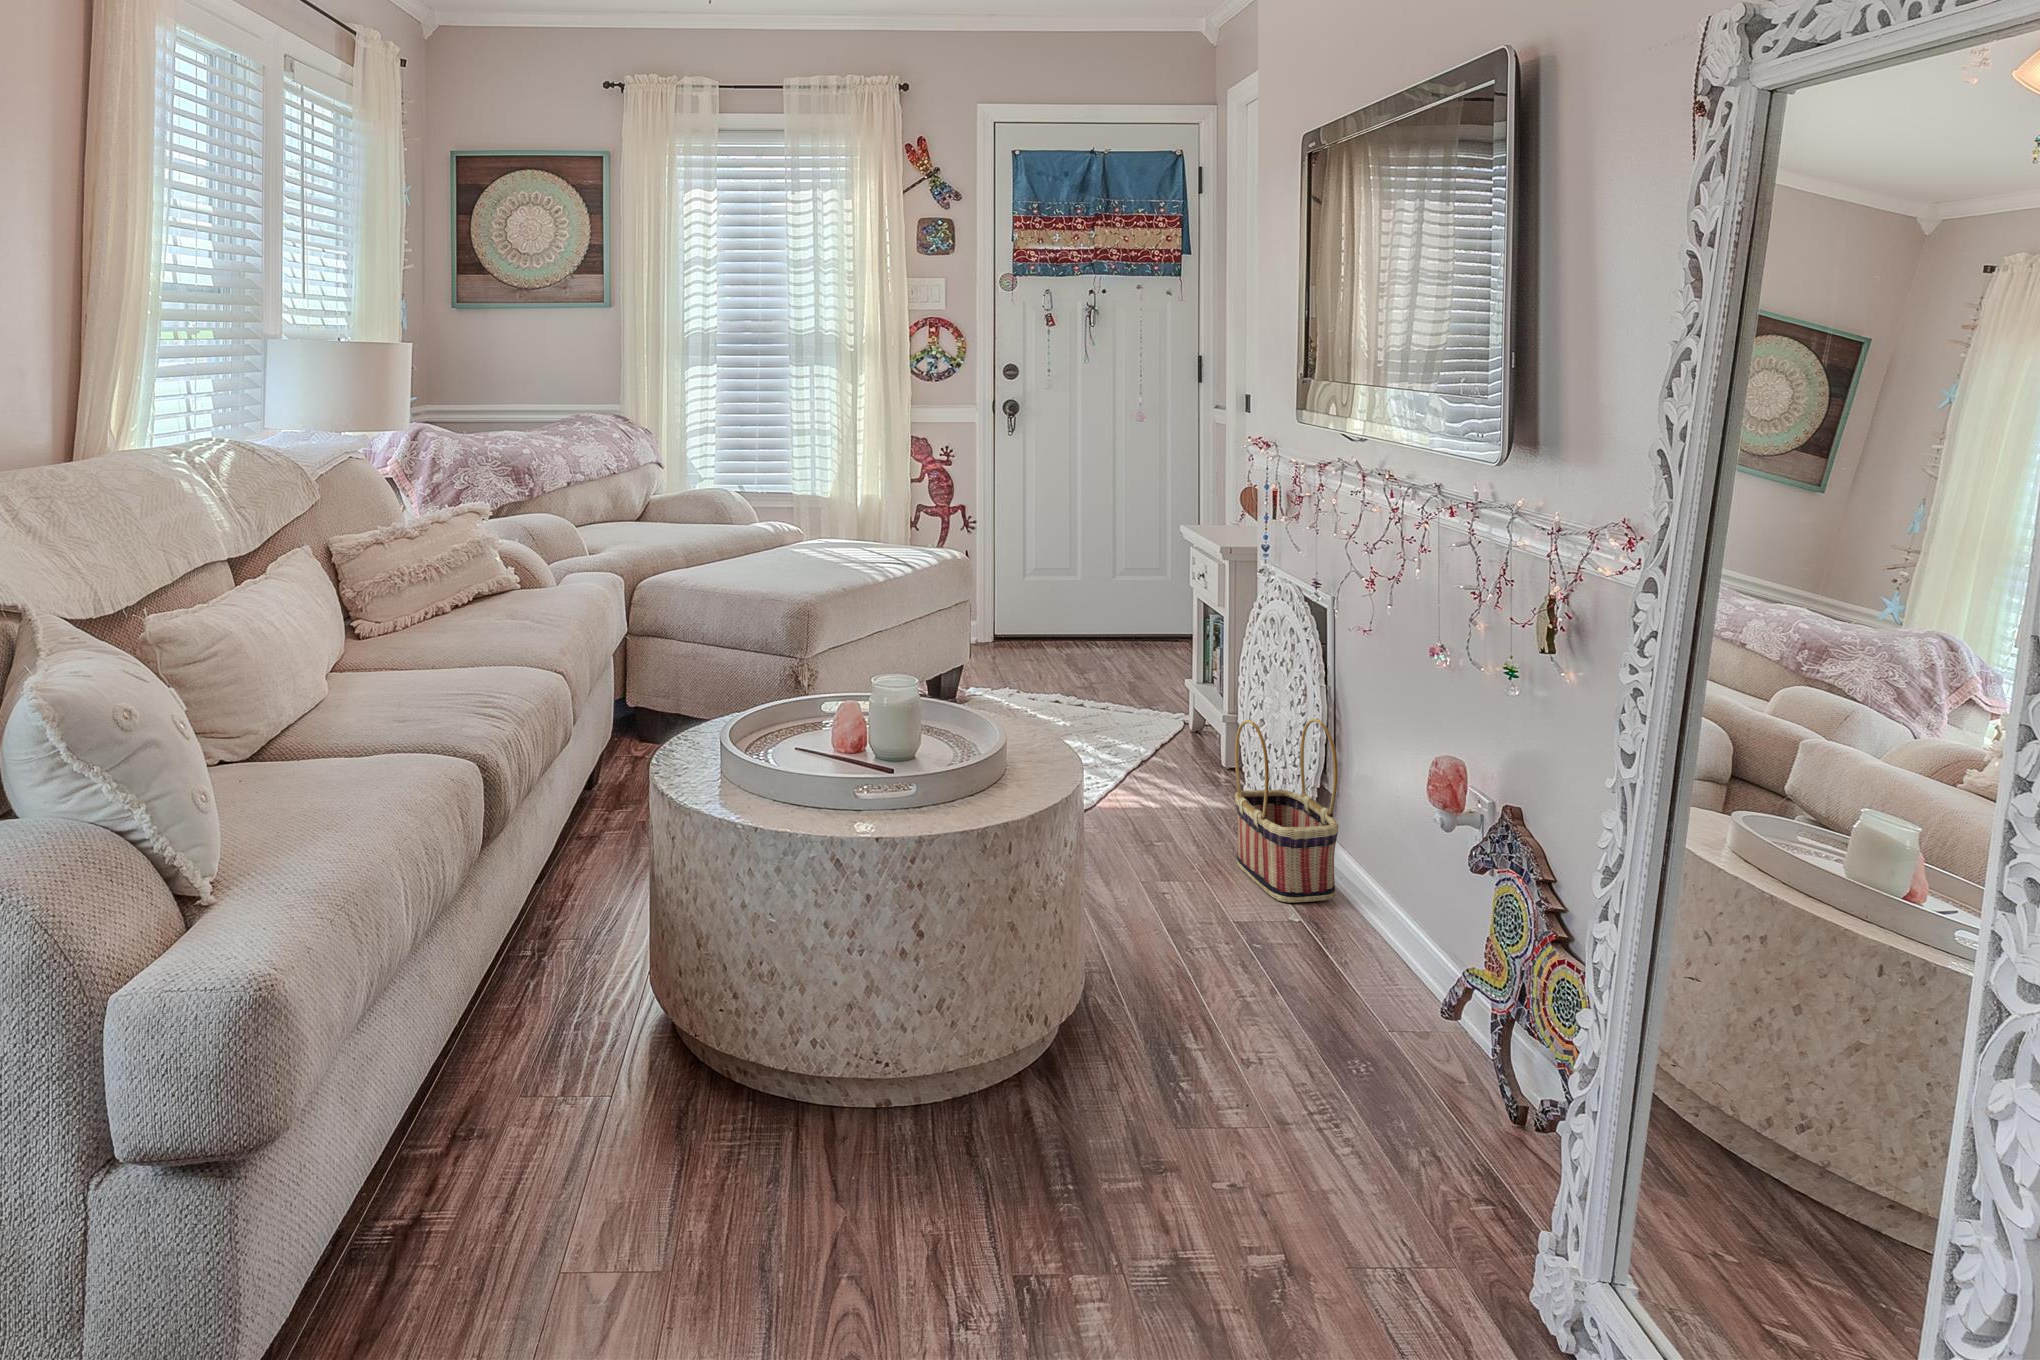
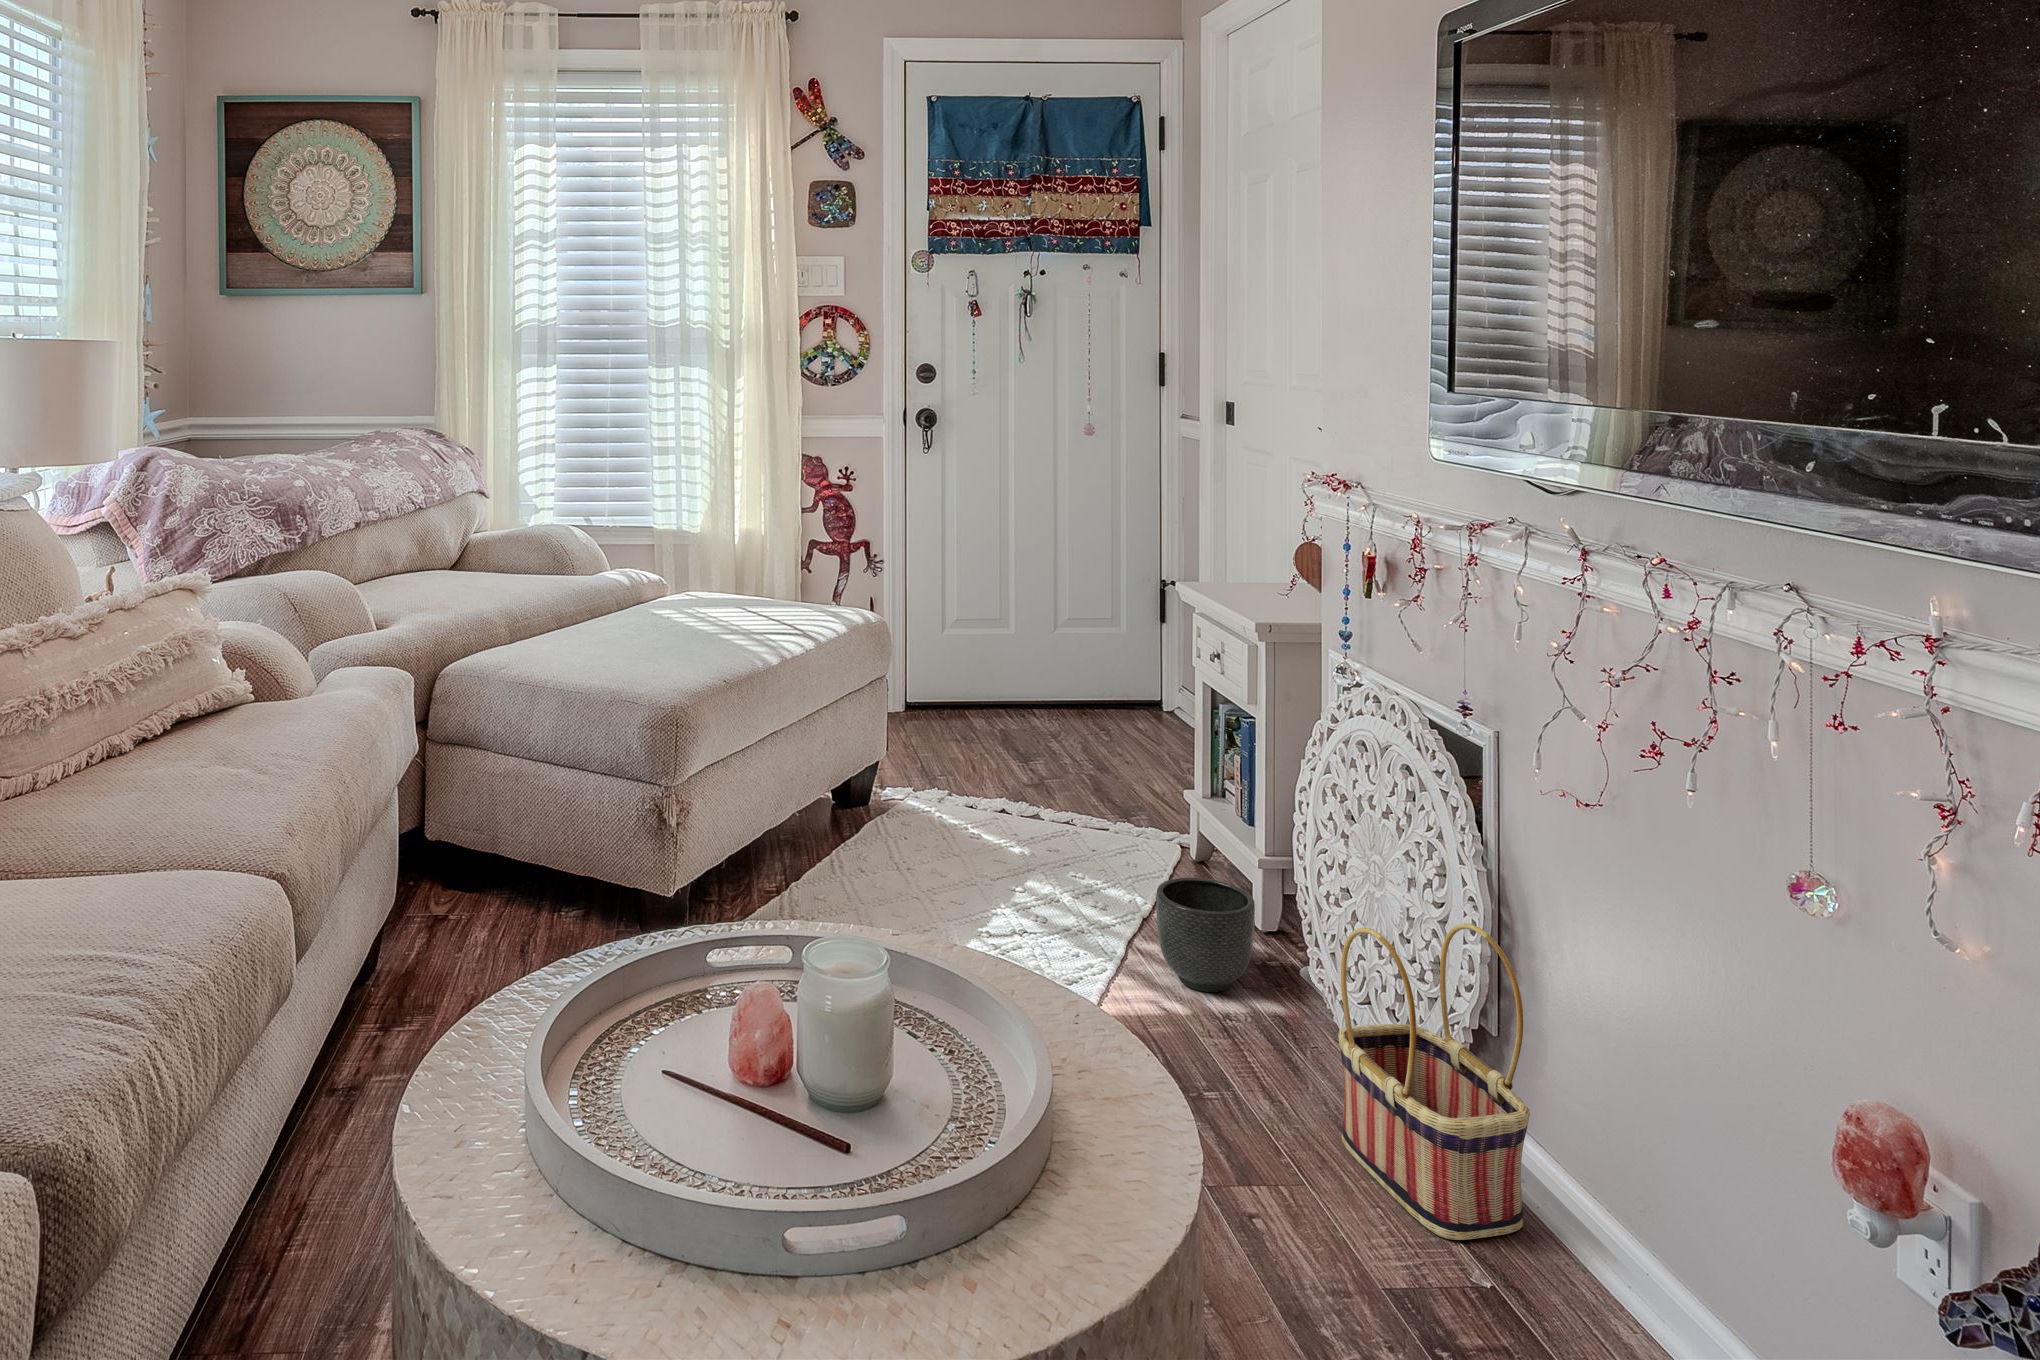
planter: none [1143,723,1209,796] -> present [1156,878,1255,992]

